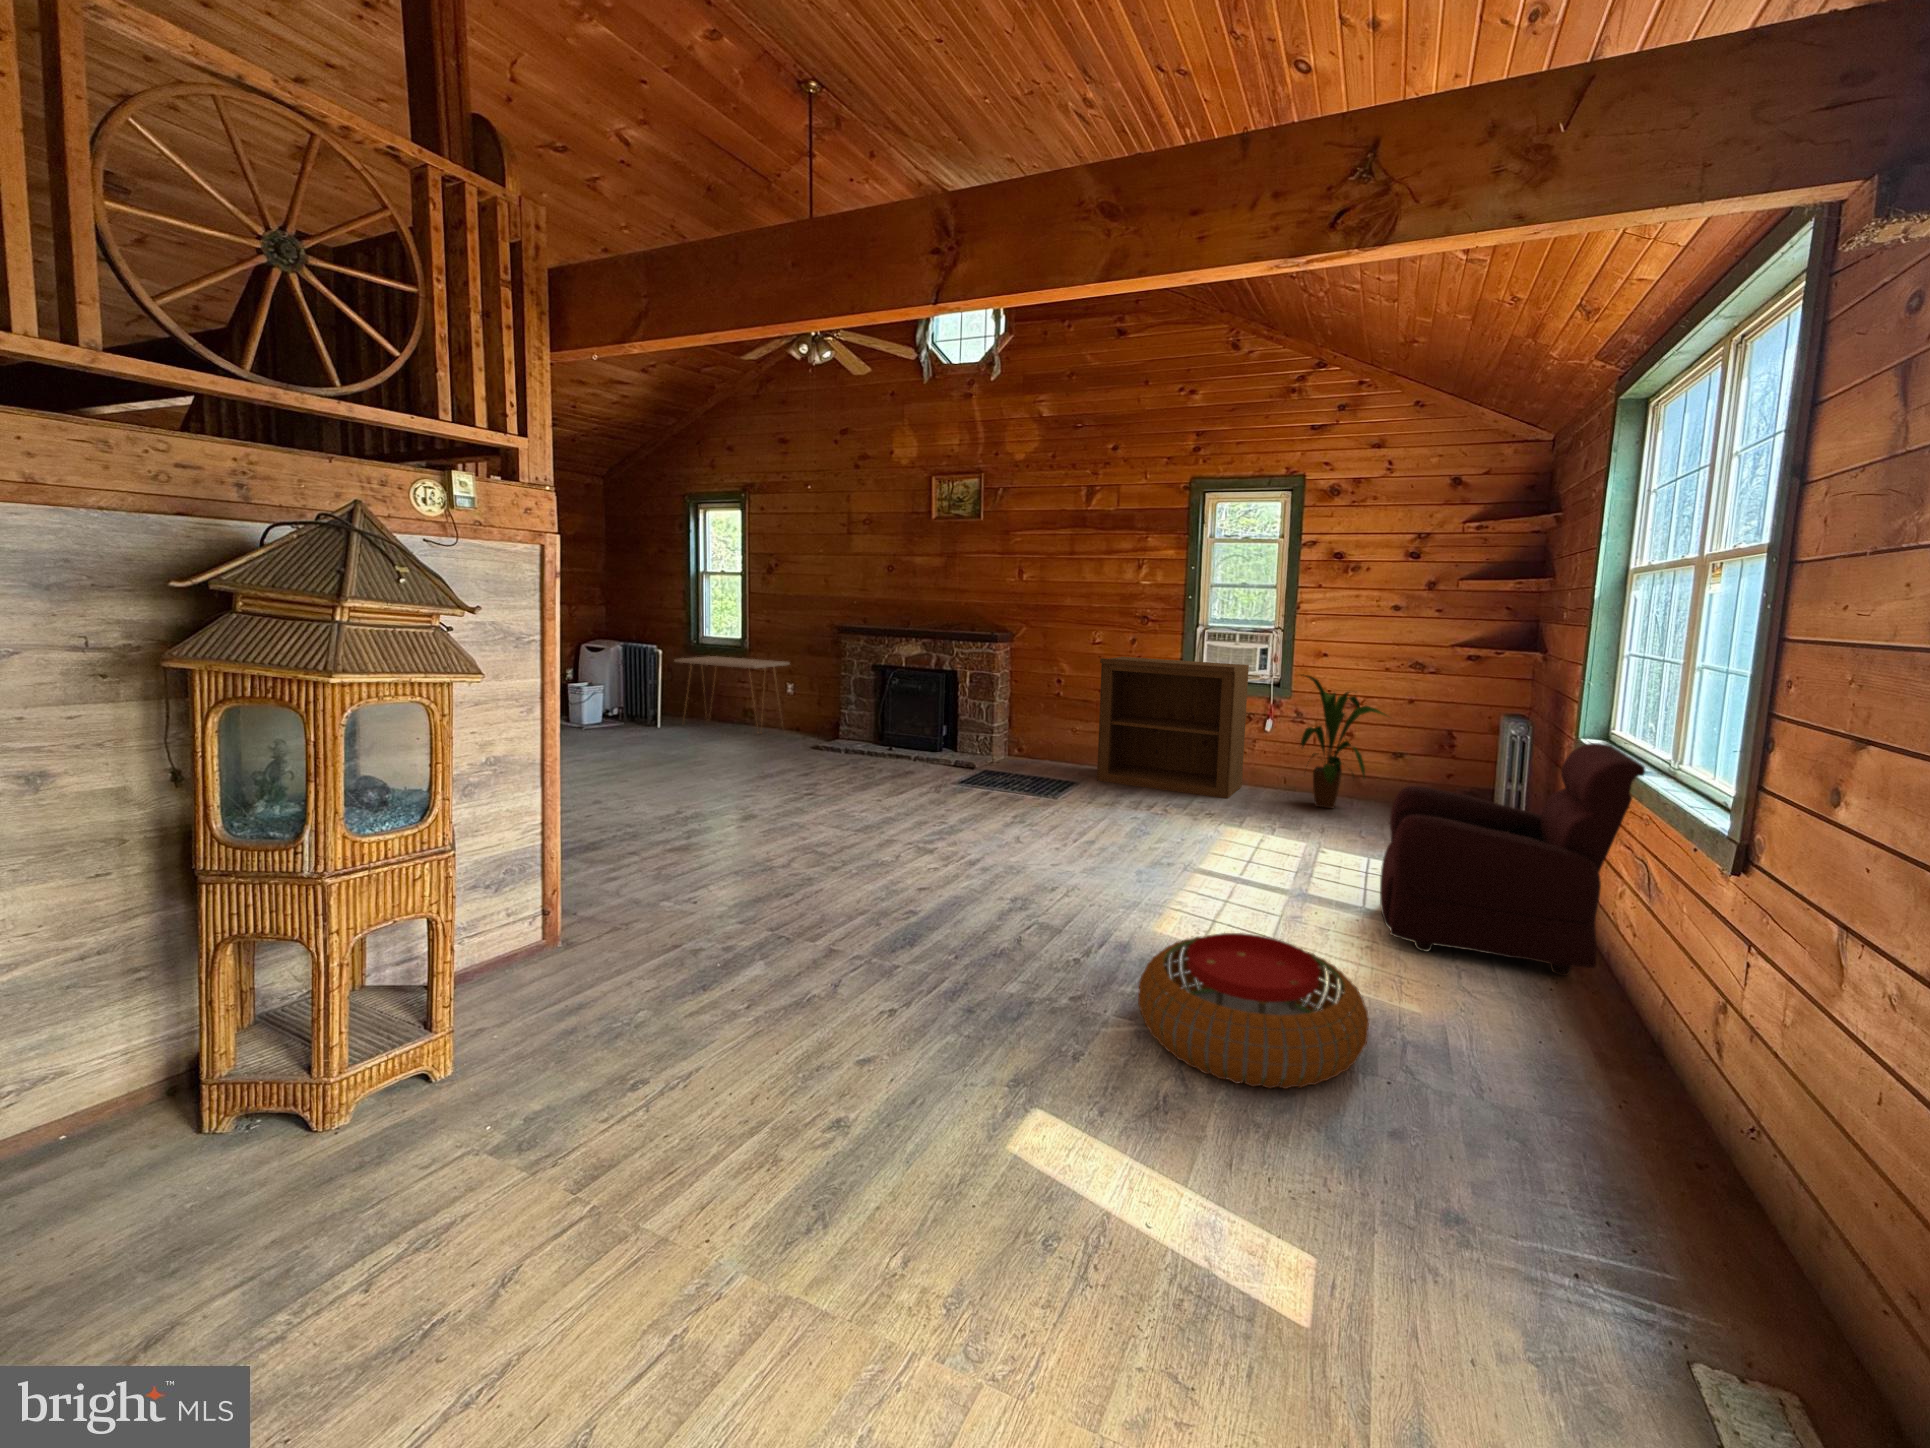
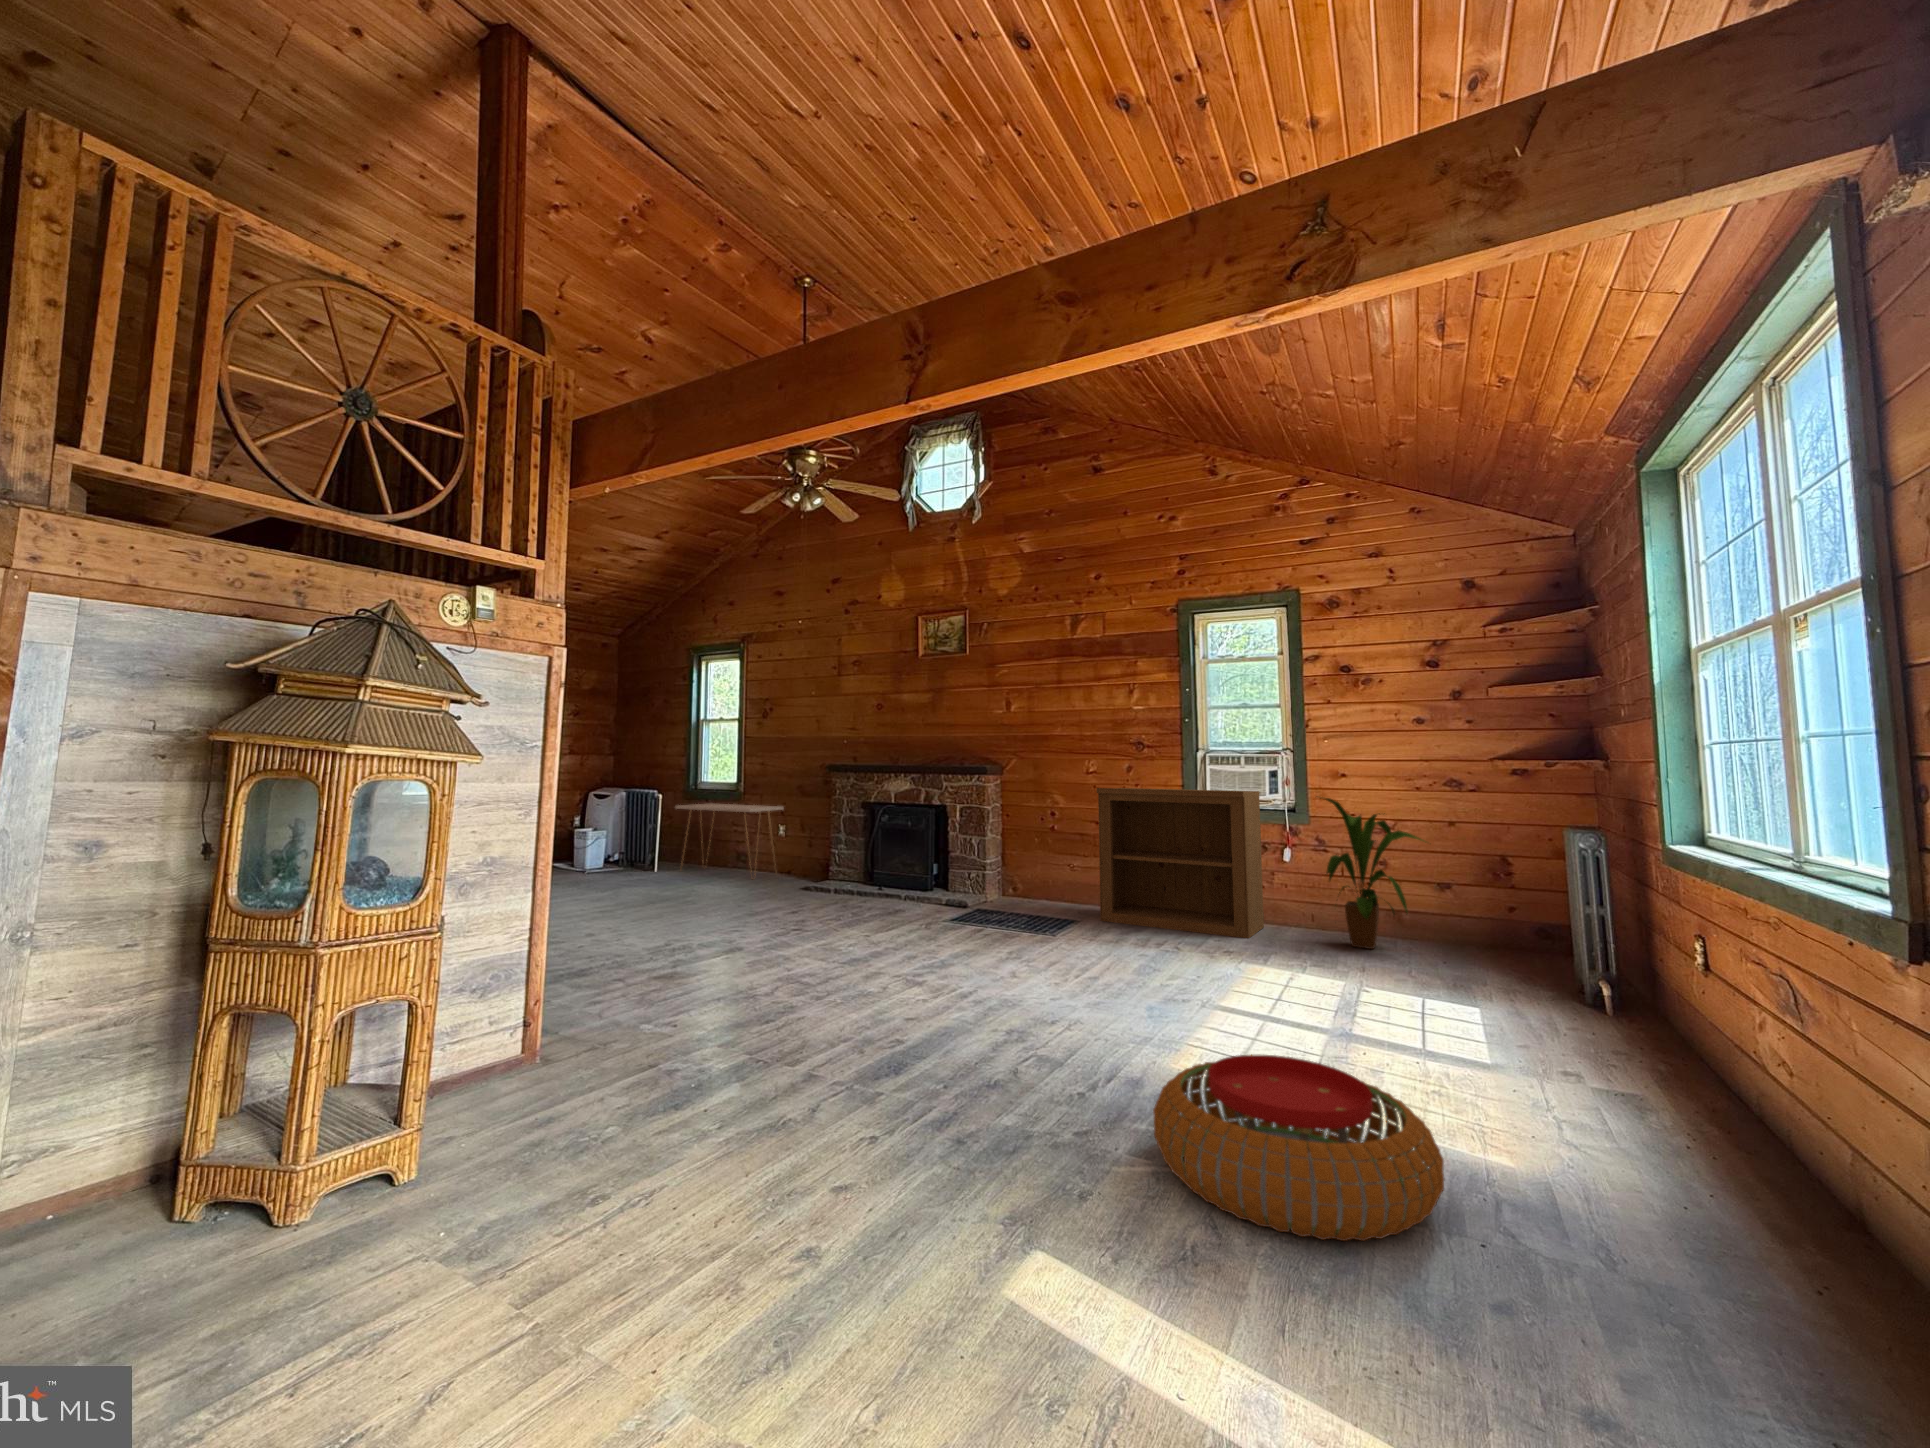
armchair: present [1380,743,1645,976] -> none [1441,843,1757,1130]

